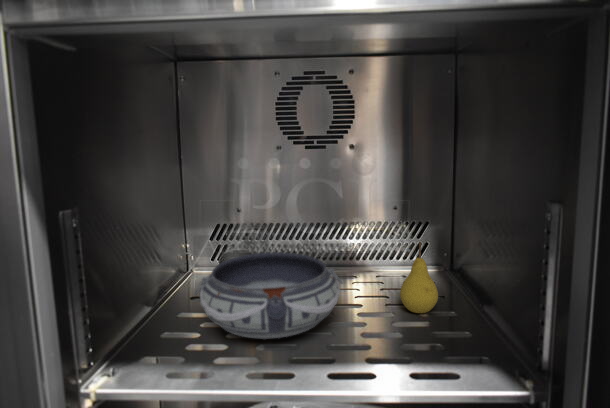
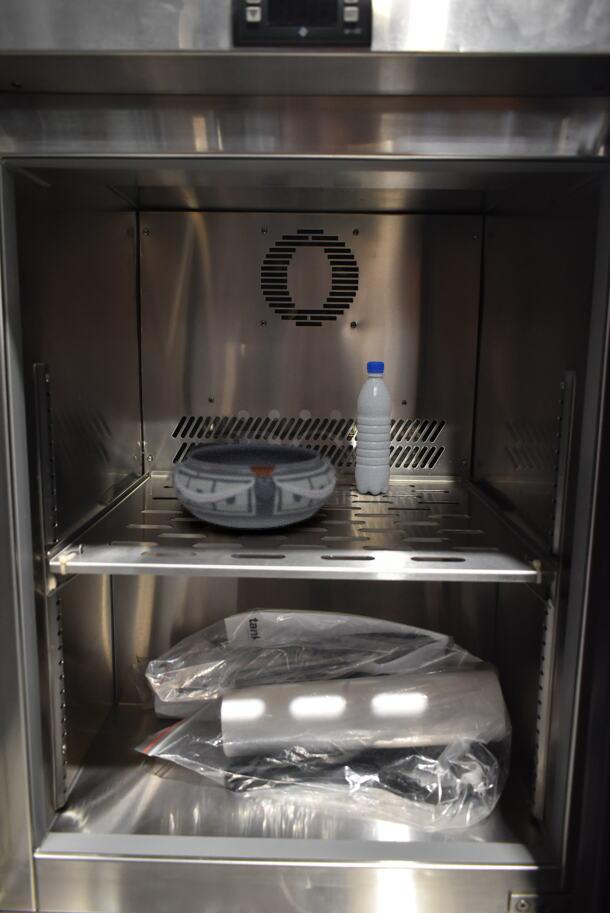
water bottle: none [356,178,385,287] -> present [355,361,392,495]
fruit: present [400,242,438,313] -> none [406,433,450,516]

